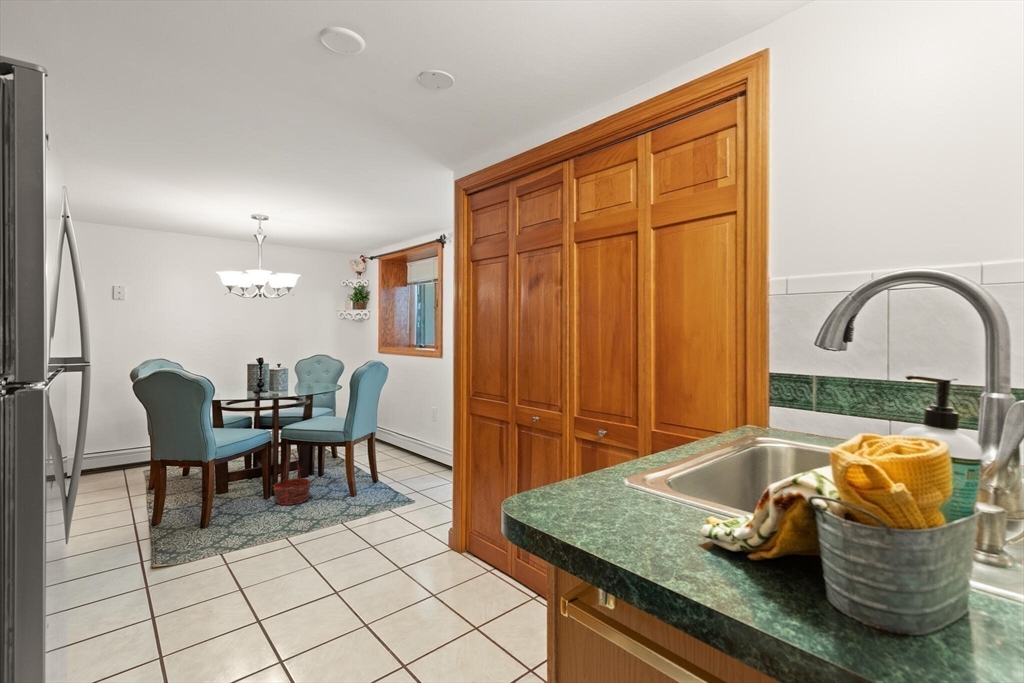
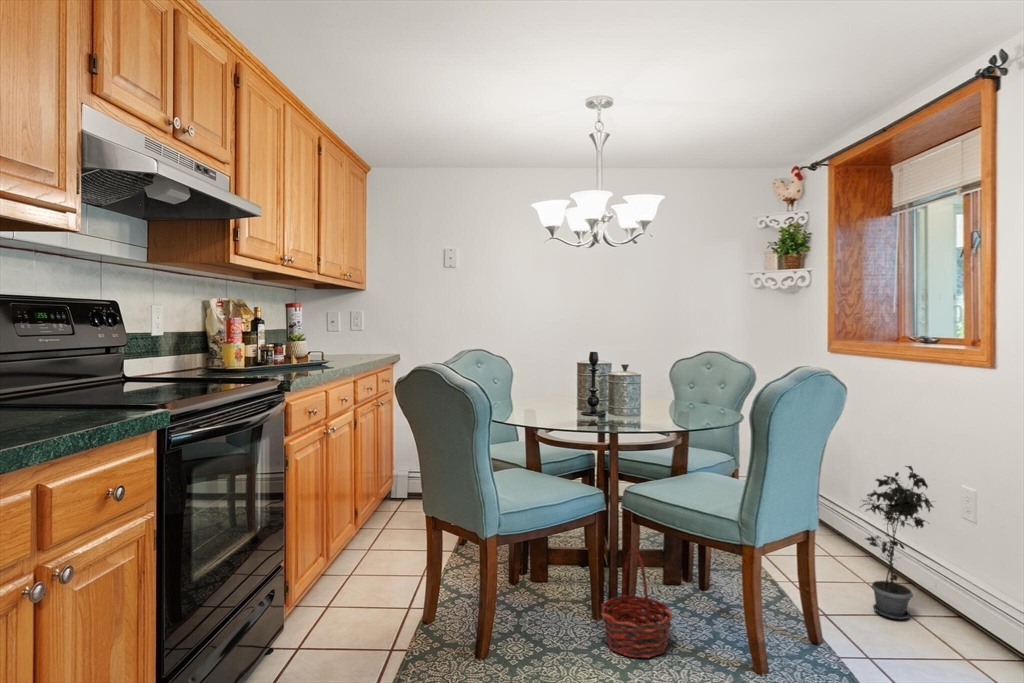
potted plant: none [393,402,423,469] -> present [862,466,934,620]

